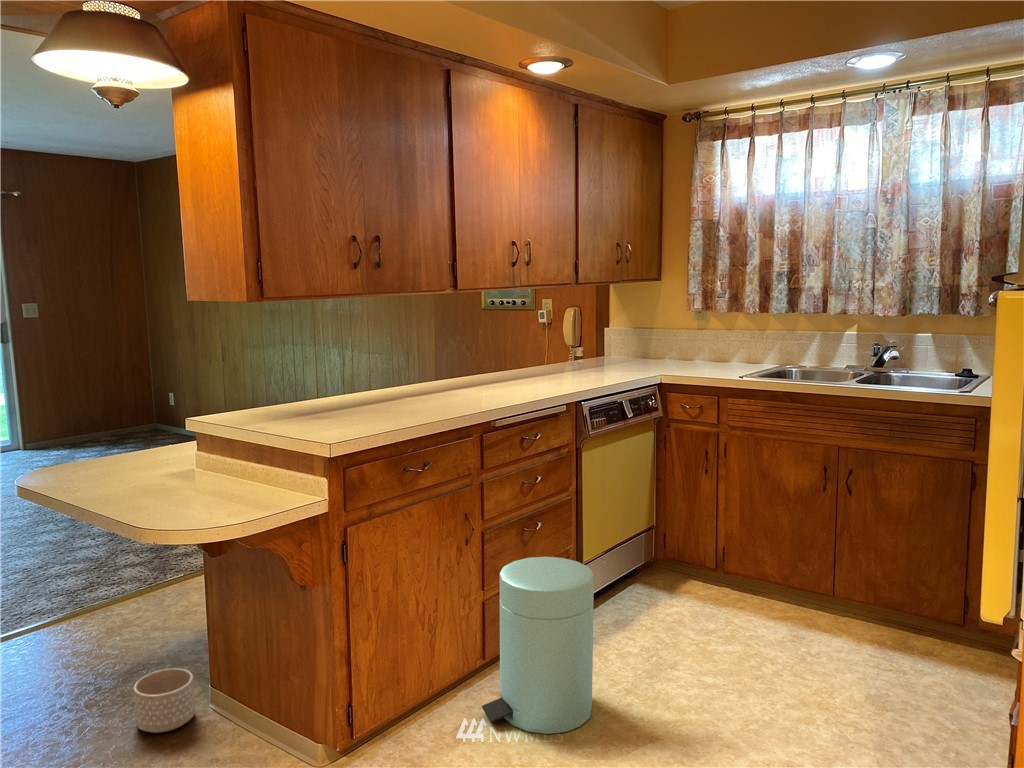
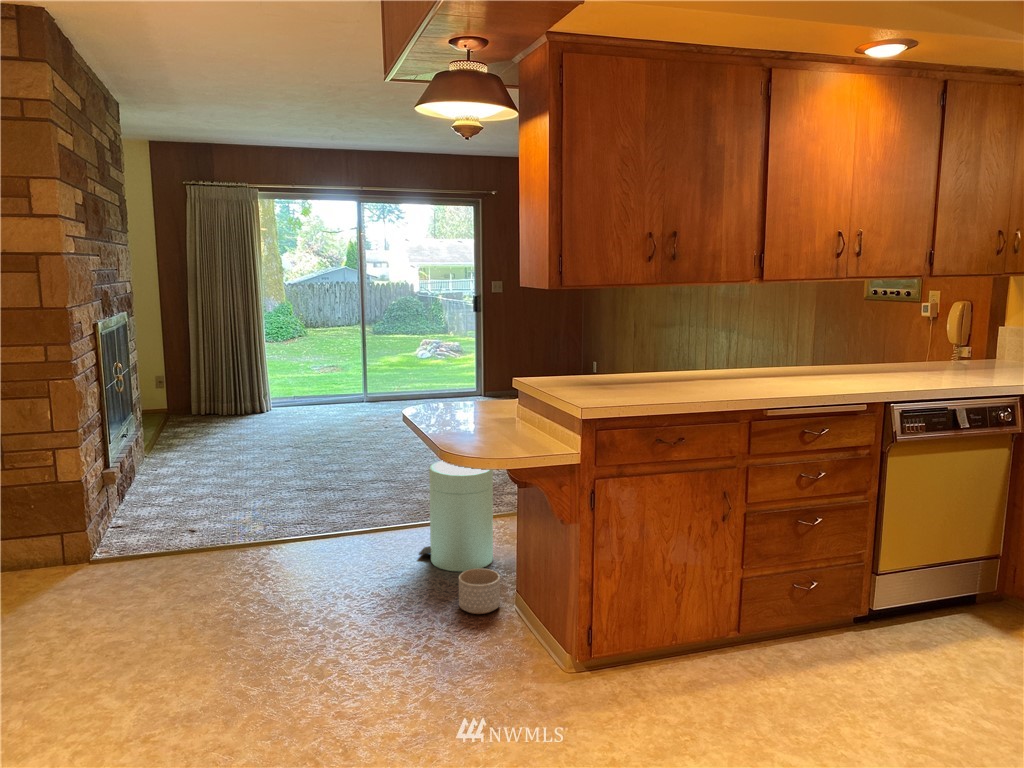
trash can: present [482,557,594,734] -> present [419,461,493,571]

